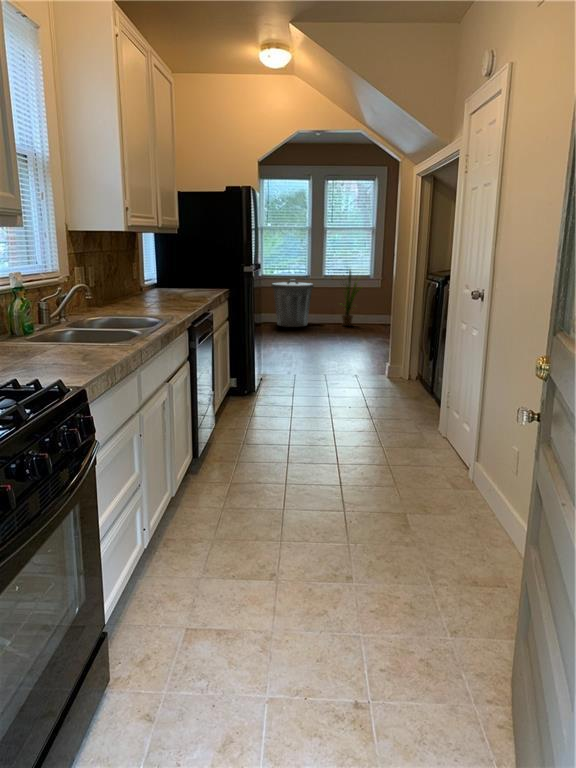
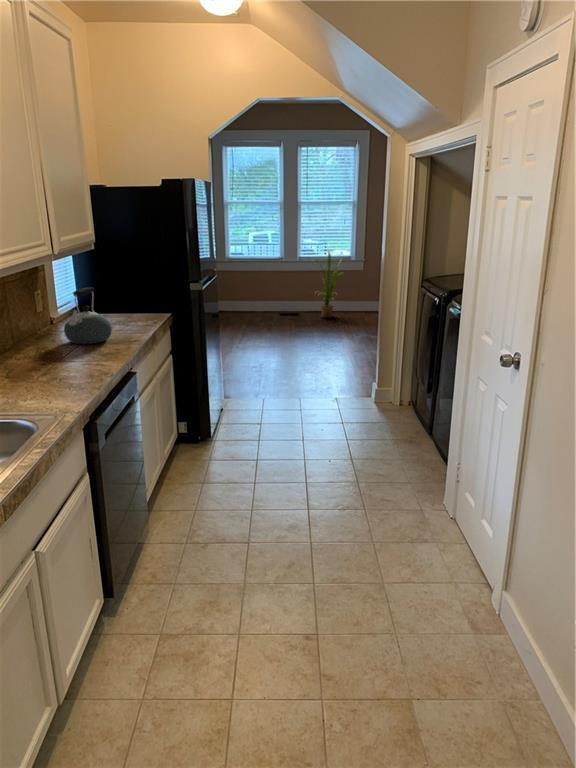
kettle: none [159,256,192,296] -> present [64,287,112,344]
trash can: present [272,279,314,327] -> none [238,265,287,321]

